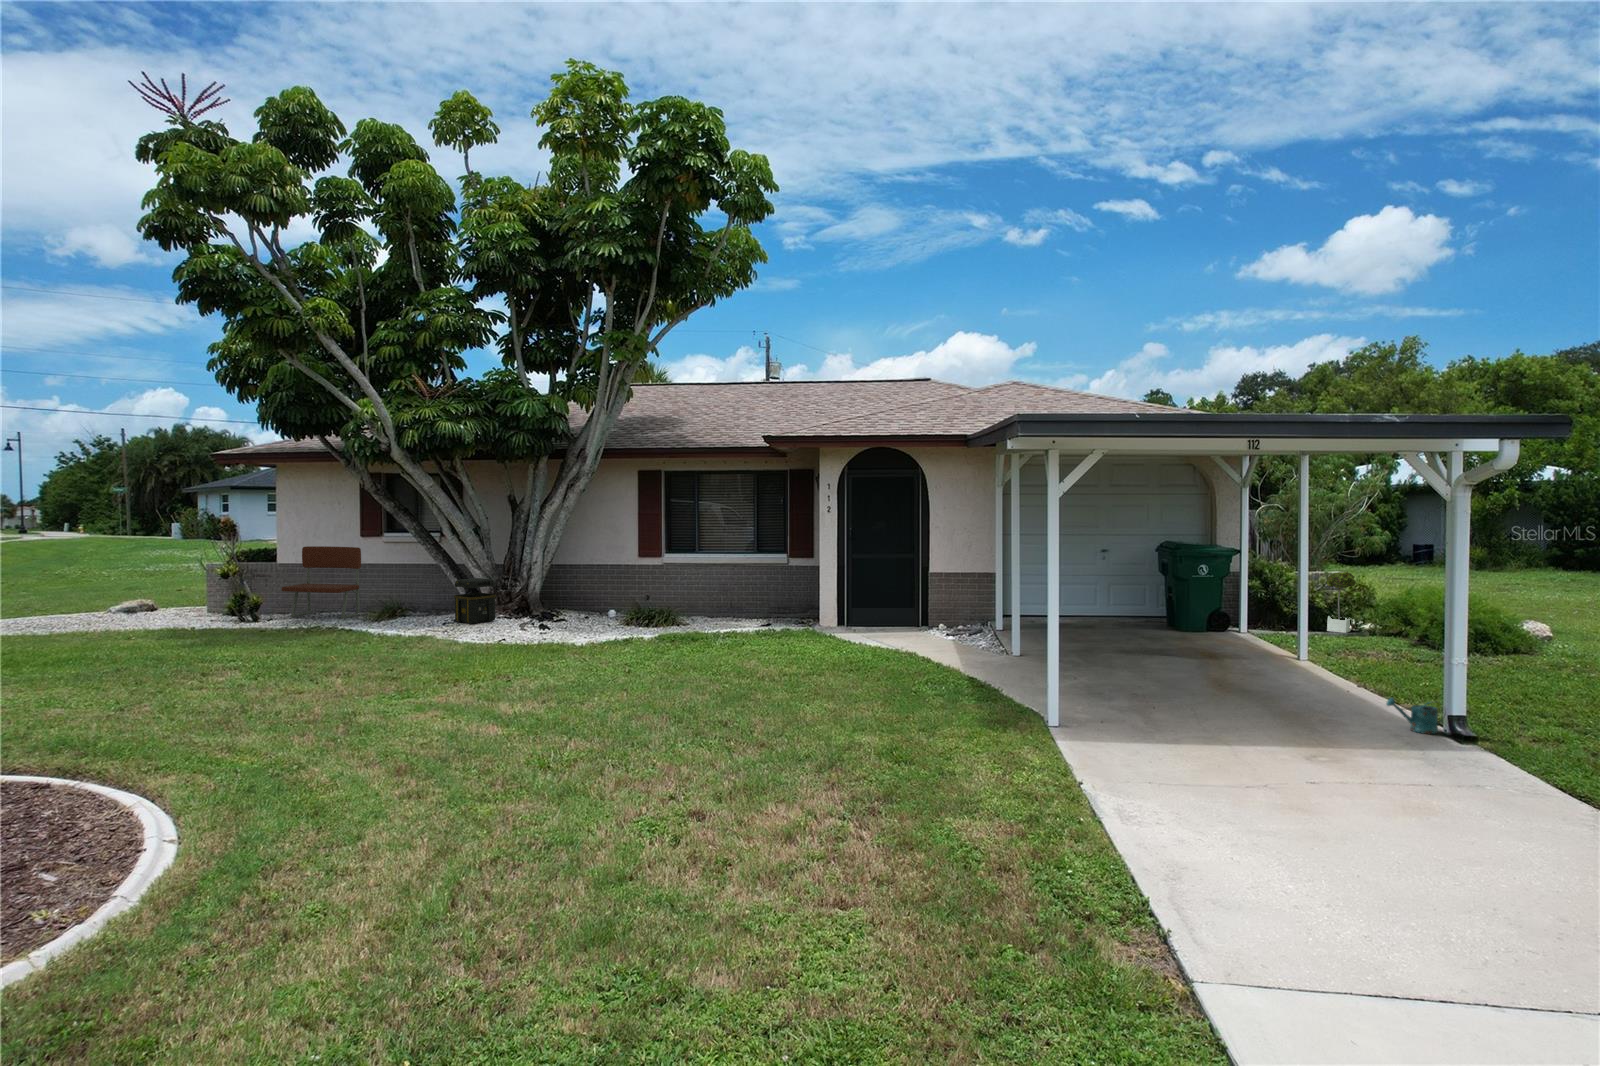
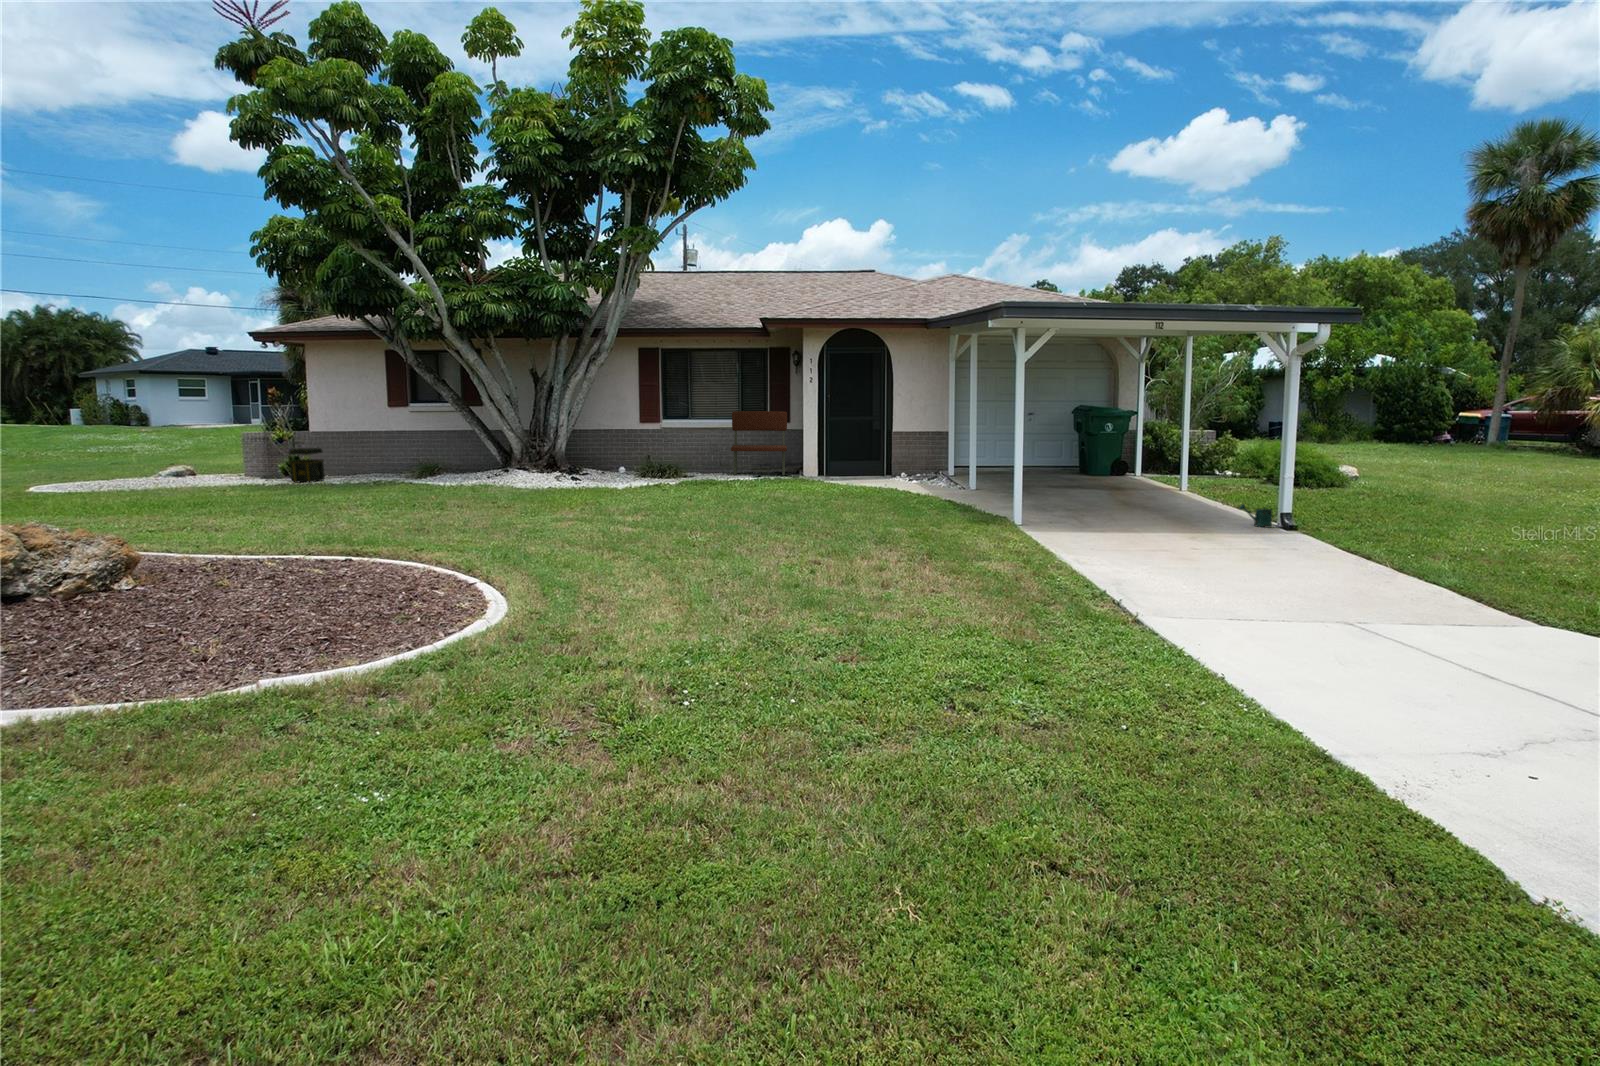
bench: present [282,546,361,618] -> present [731,411,787,475]
potted tree: present [1327,571,1356,633] -> none [1198,429,1222,477]
toolbox: present [454,578,496,624] -> present [289,448,325,482]

